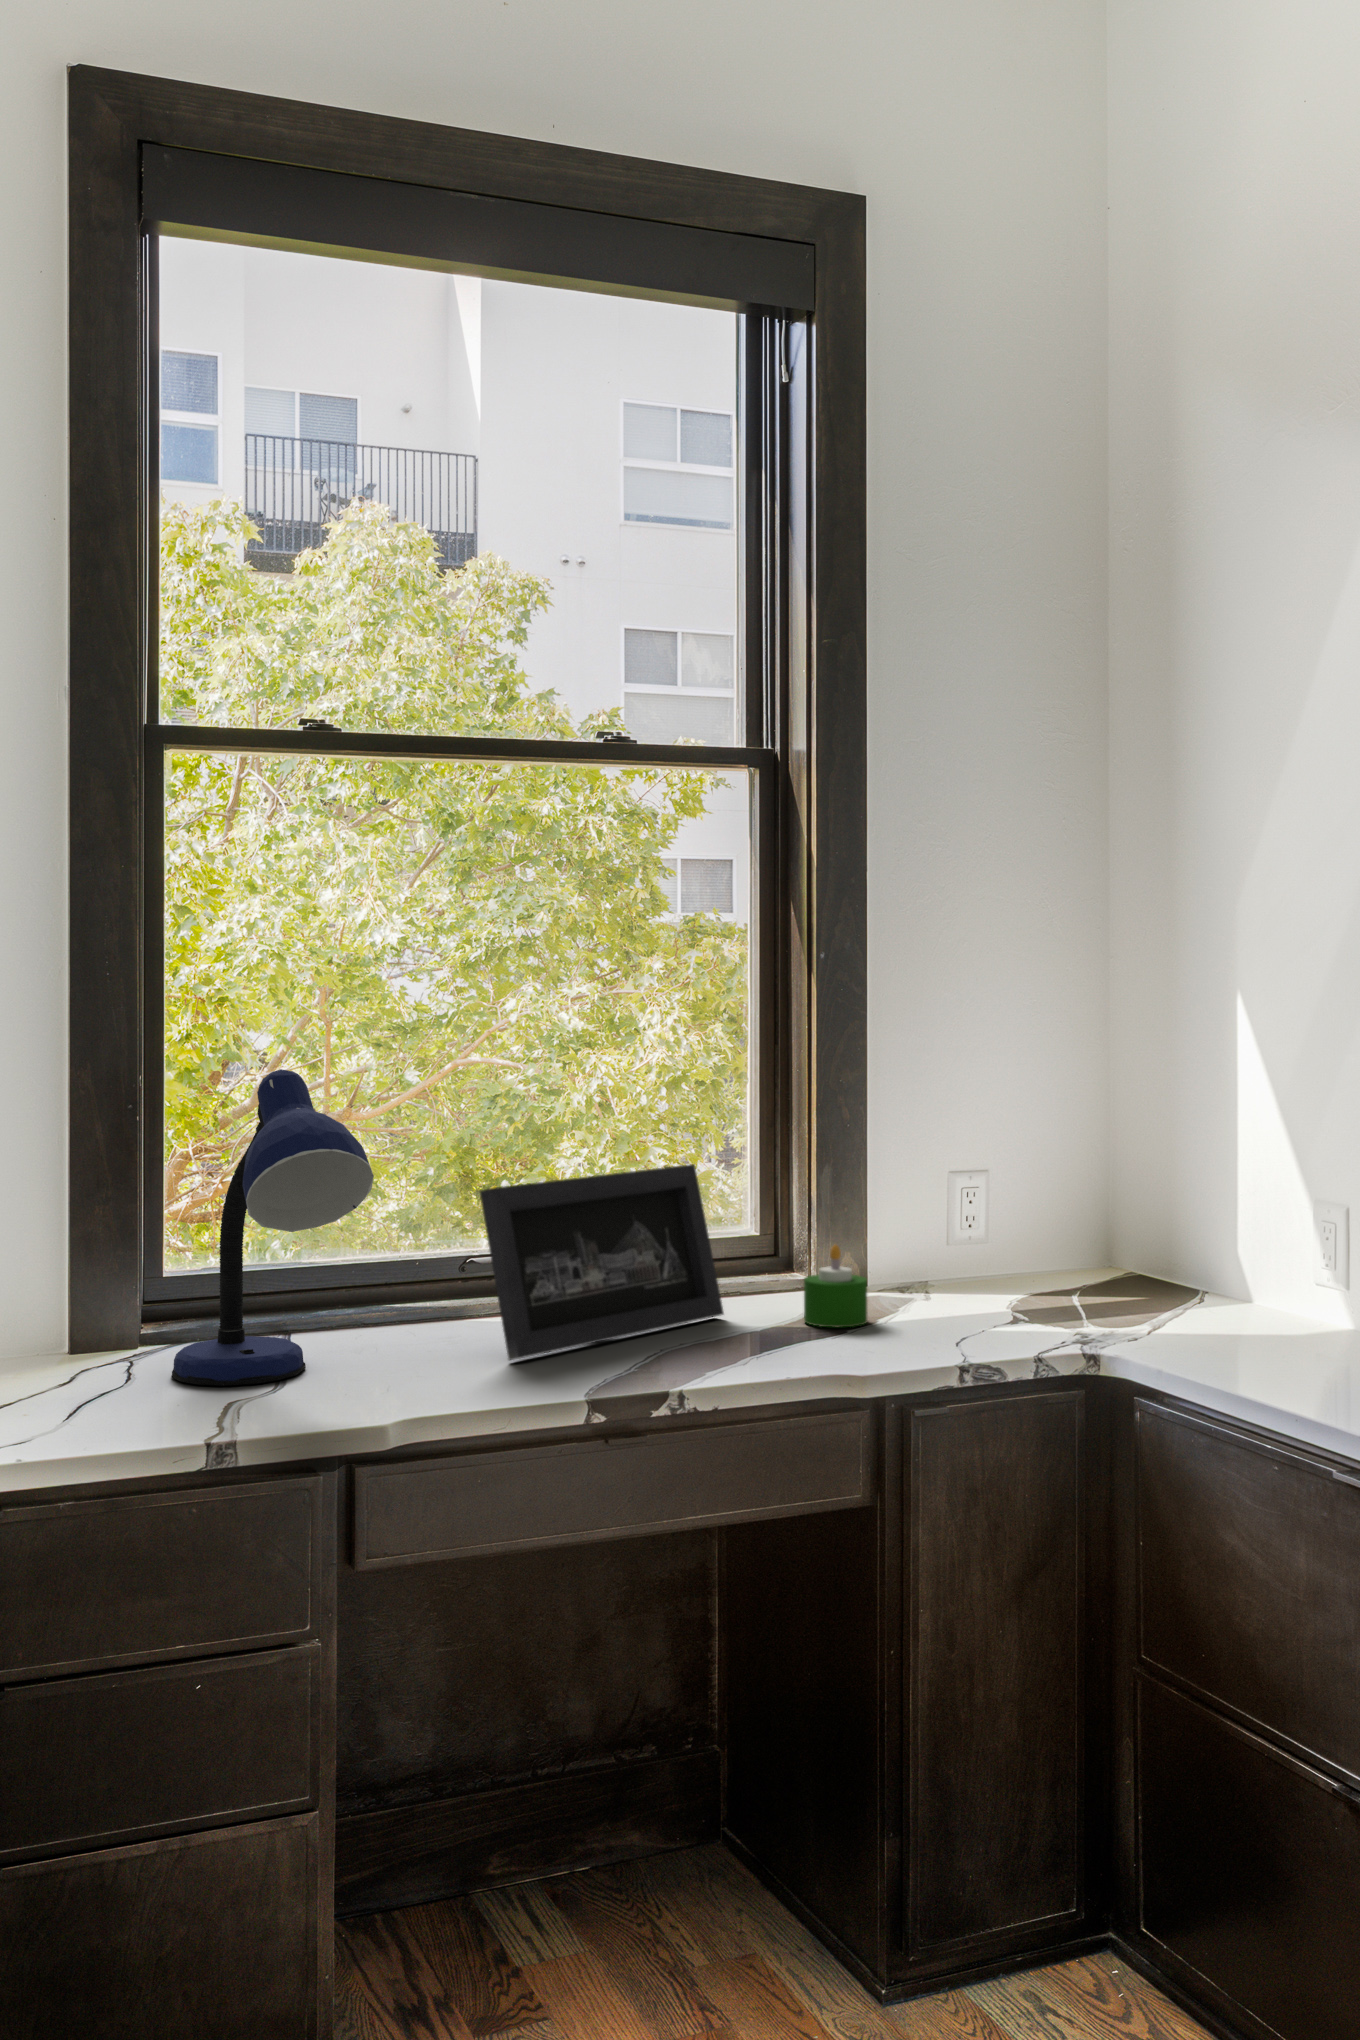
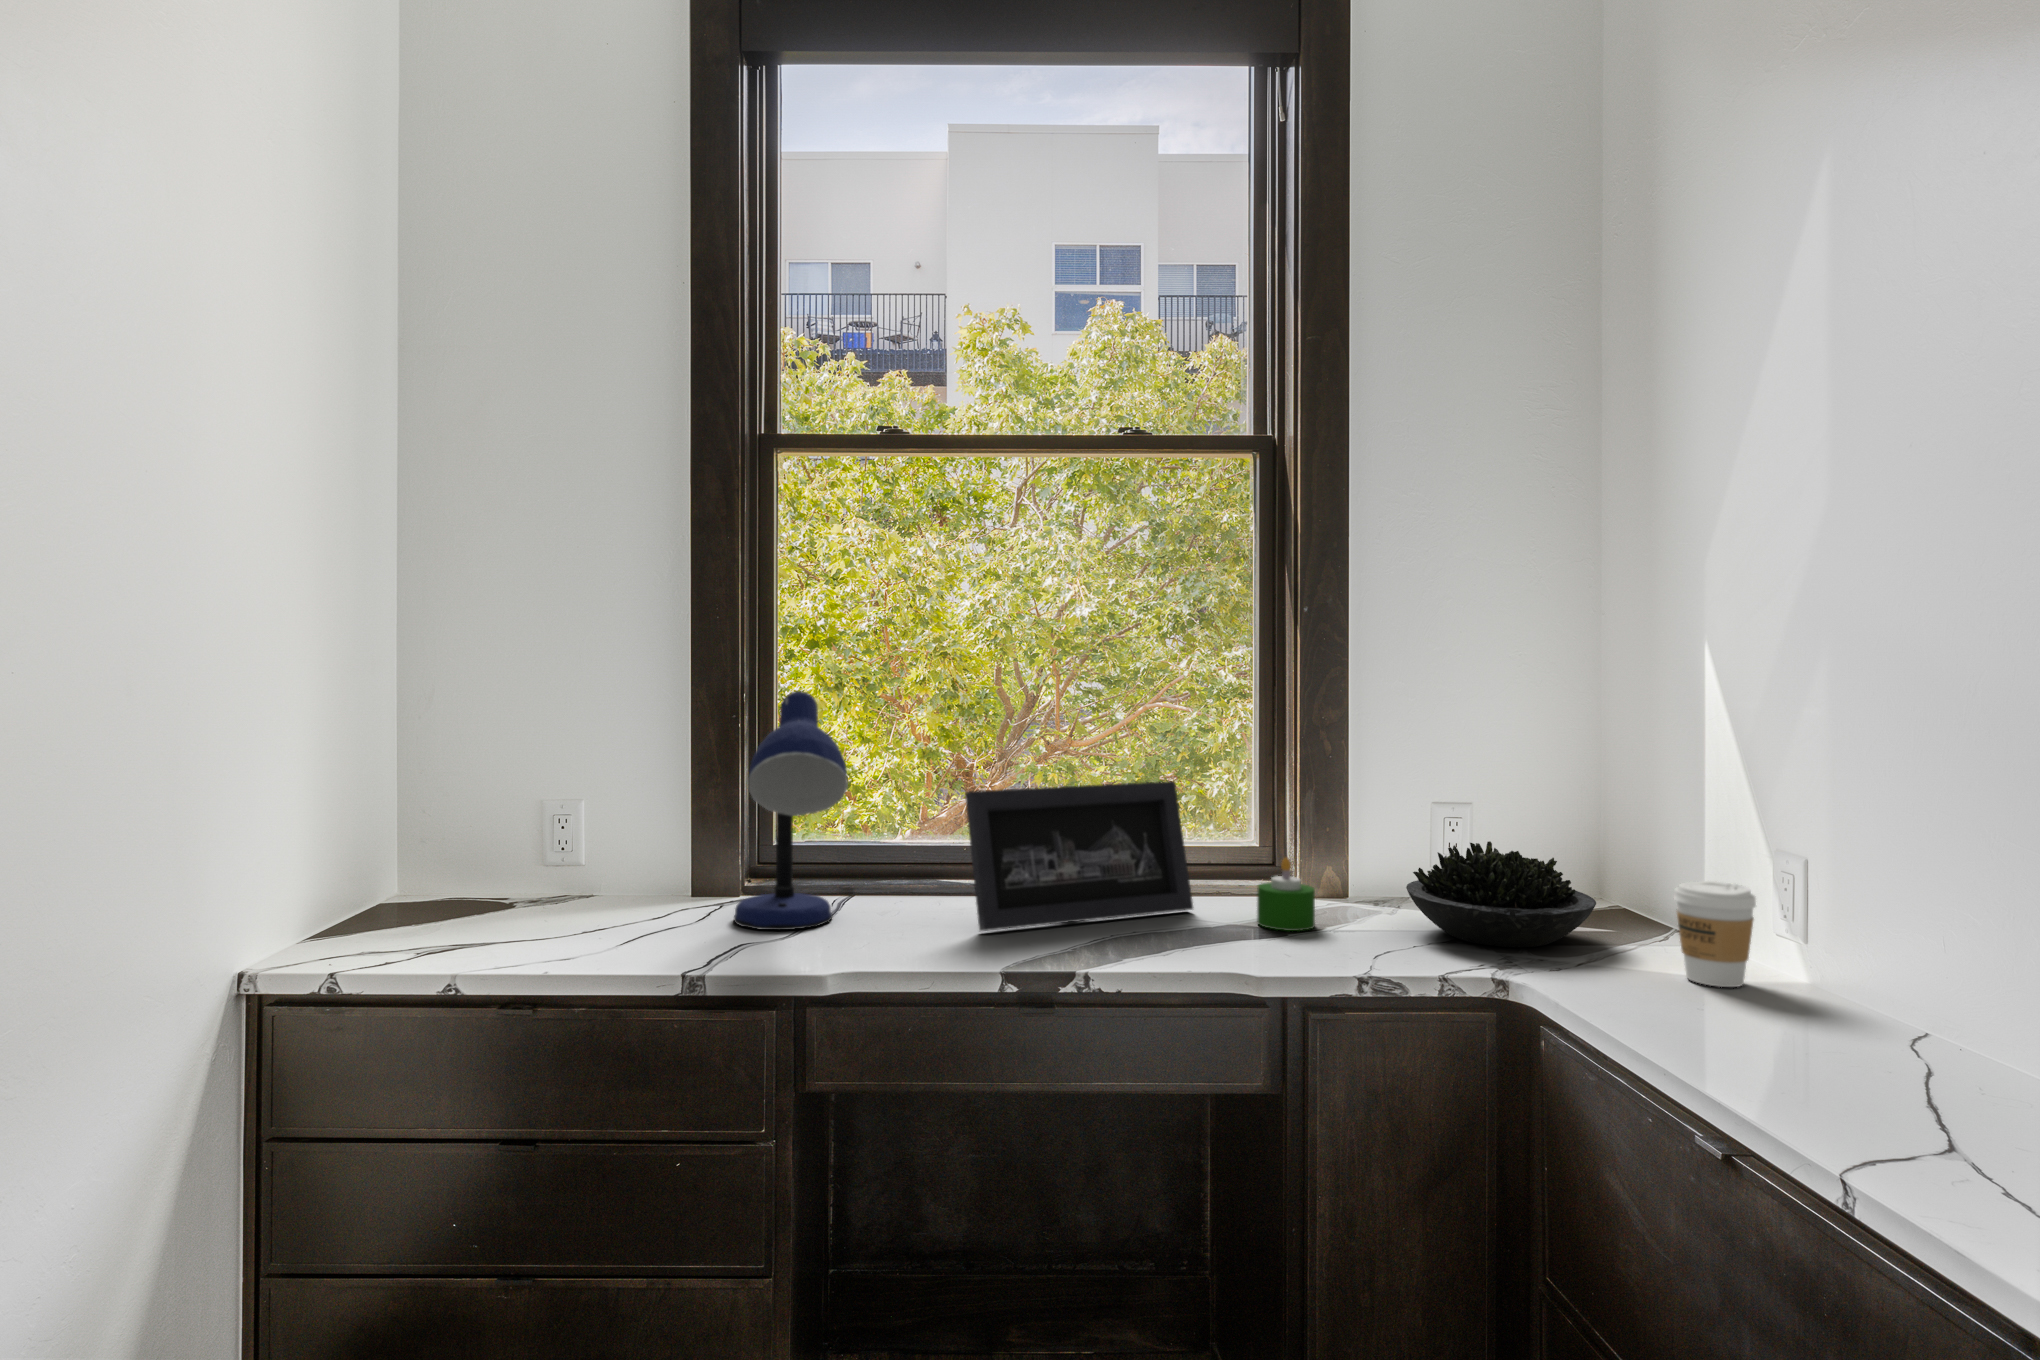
succulent plant: none [957,1212,1148,1322] -> present [1406,841,1596,947]
coffee cup: none [1234,1236,1307,1339] -> present [1674,881,1756,987]

